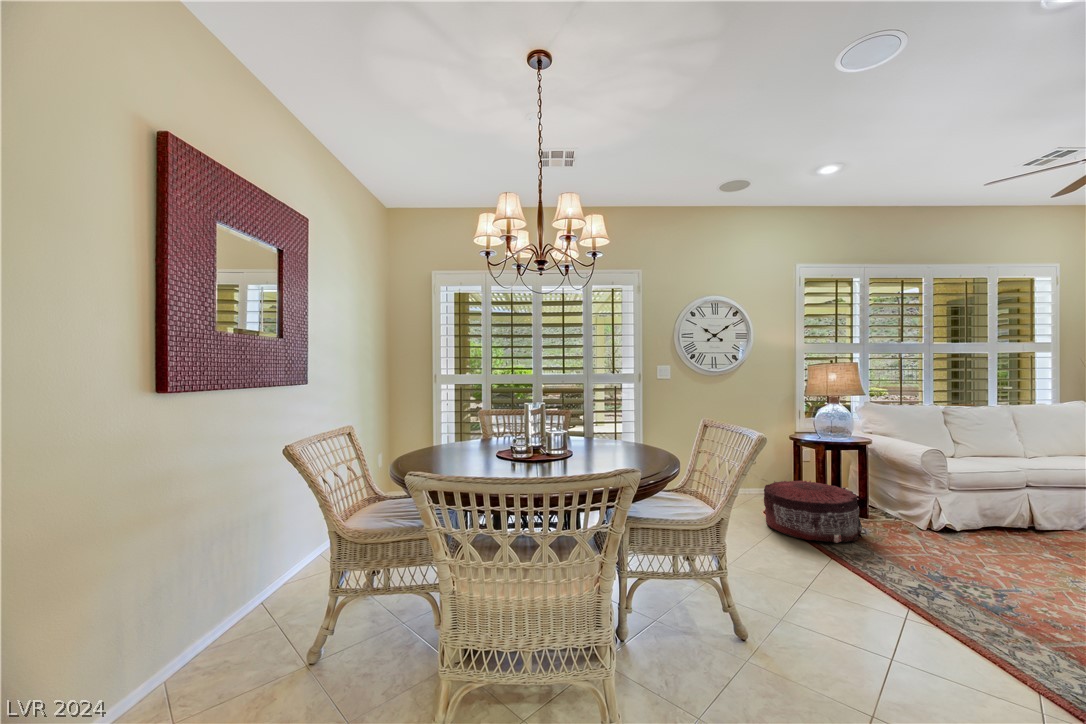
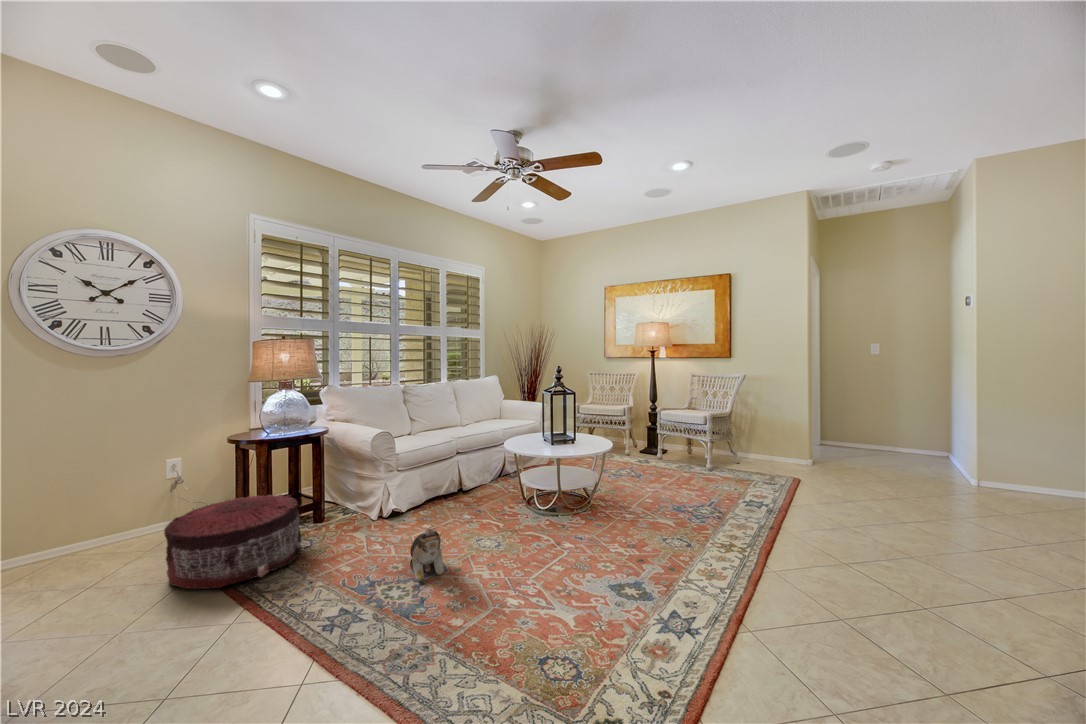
plush toy: none [991,548,1045,599] -> present [410,529,443,581]

